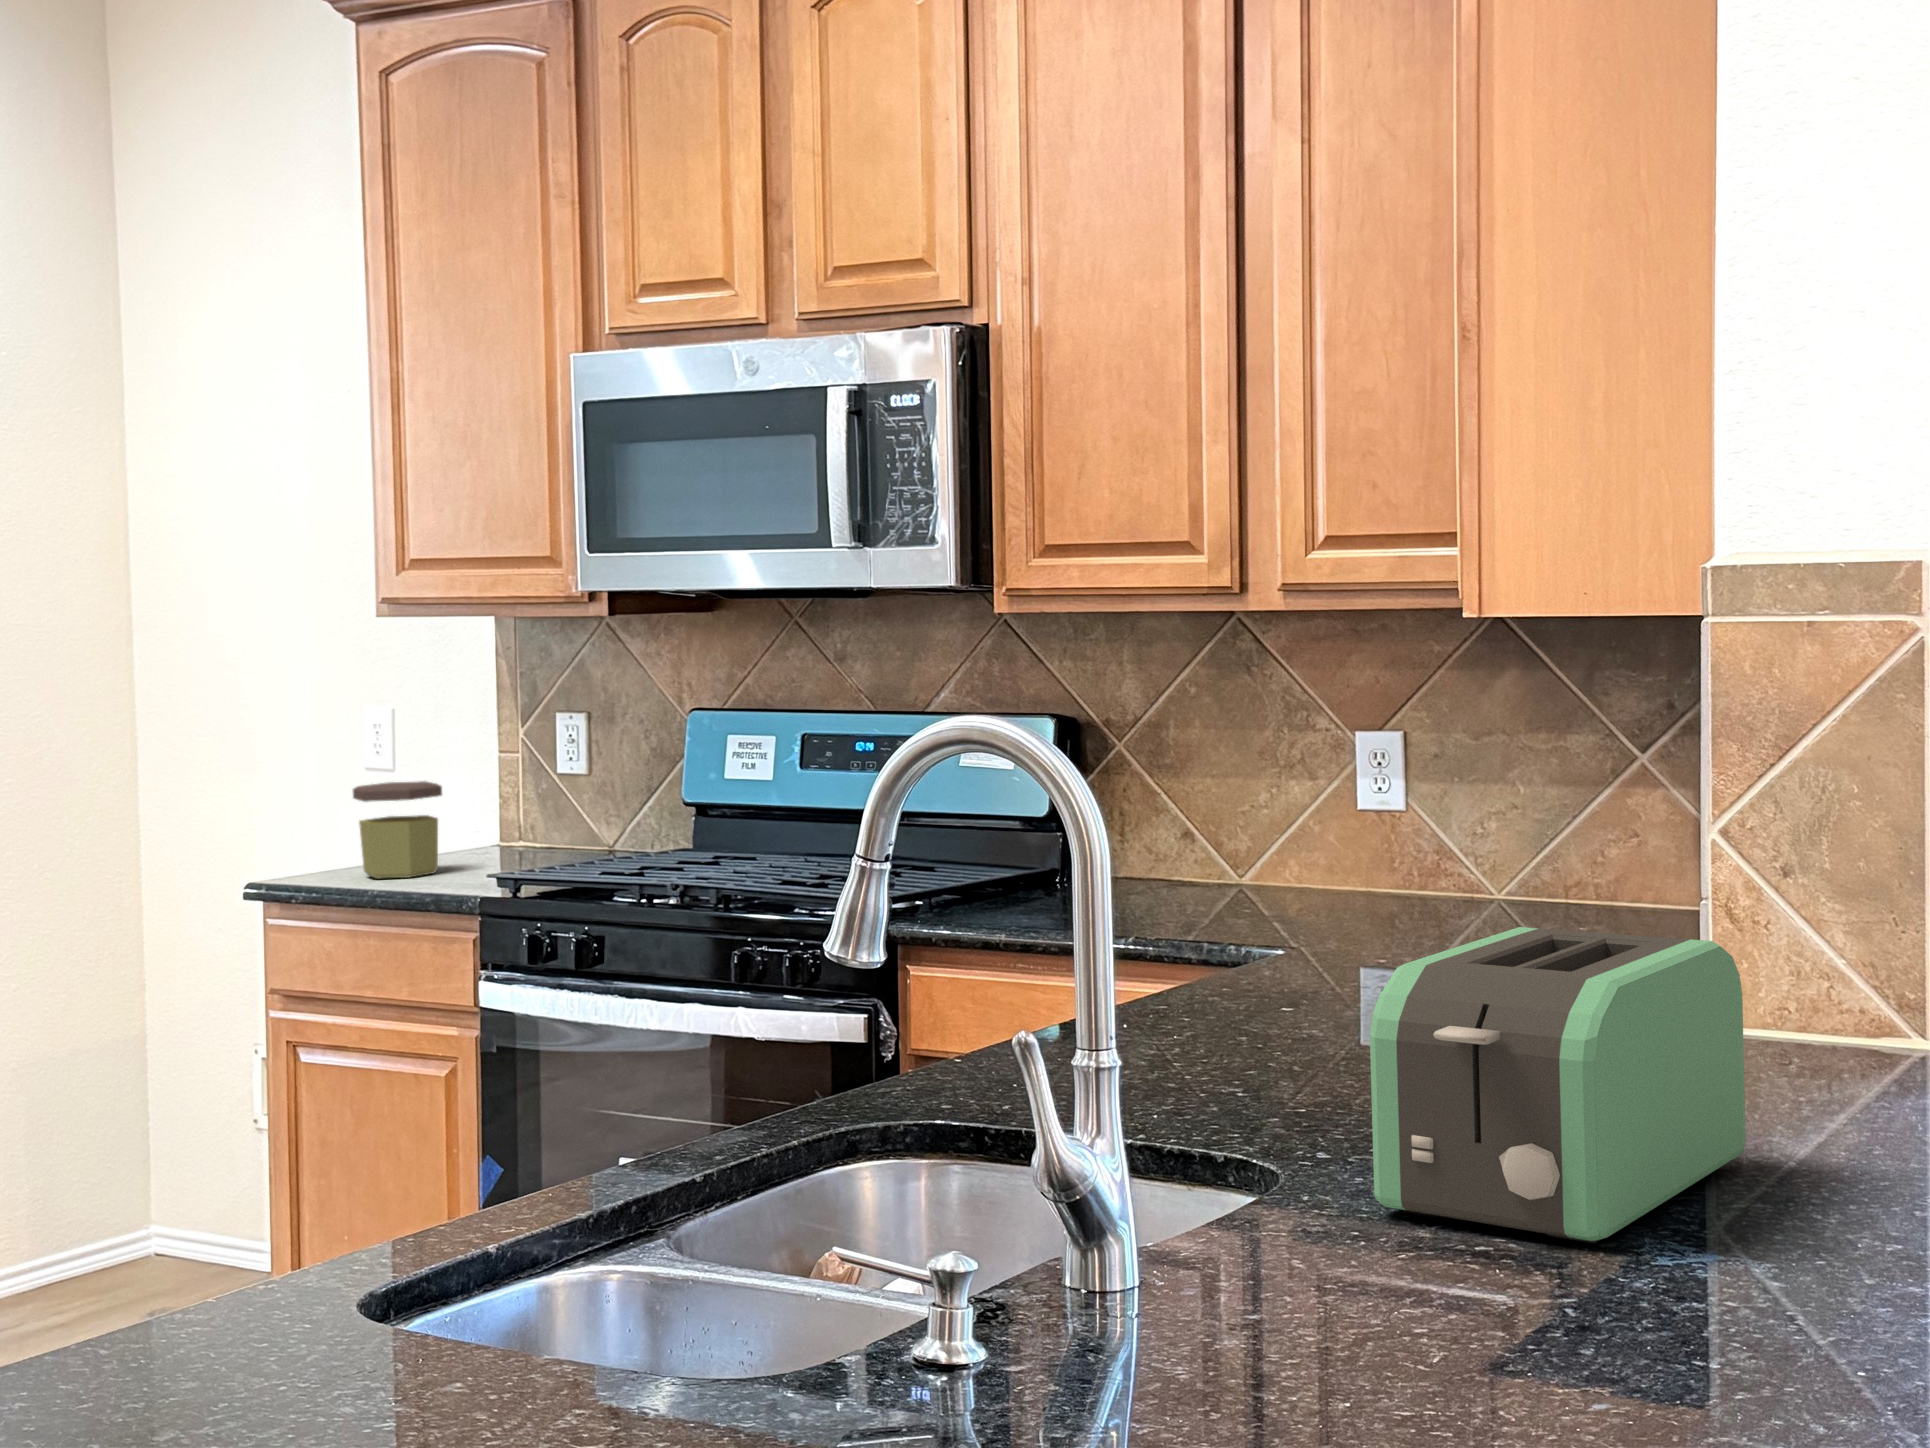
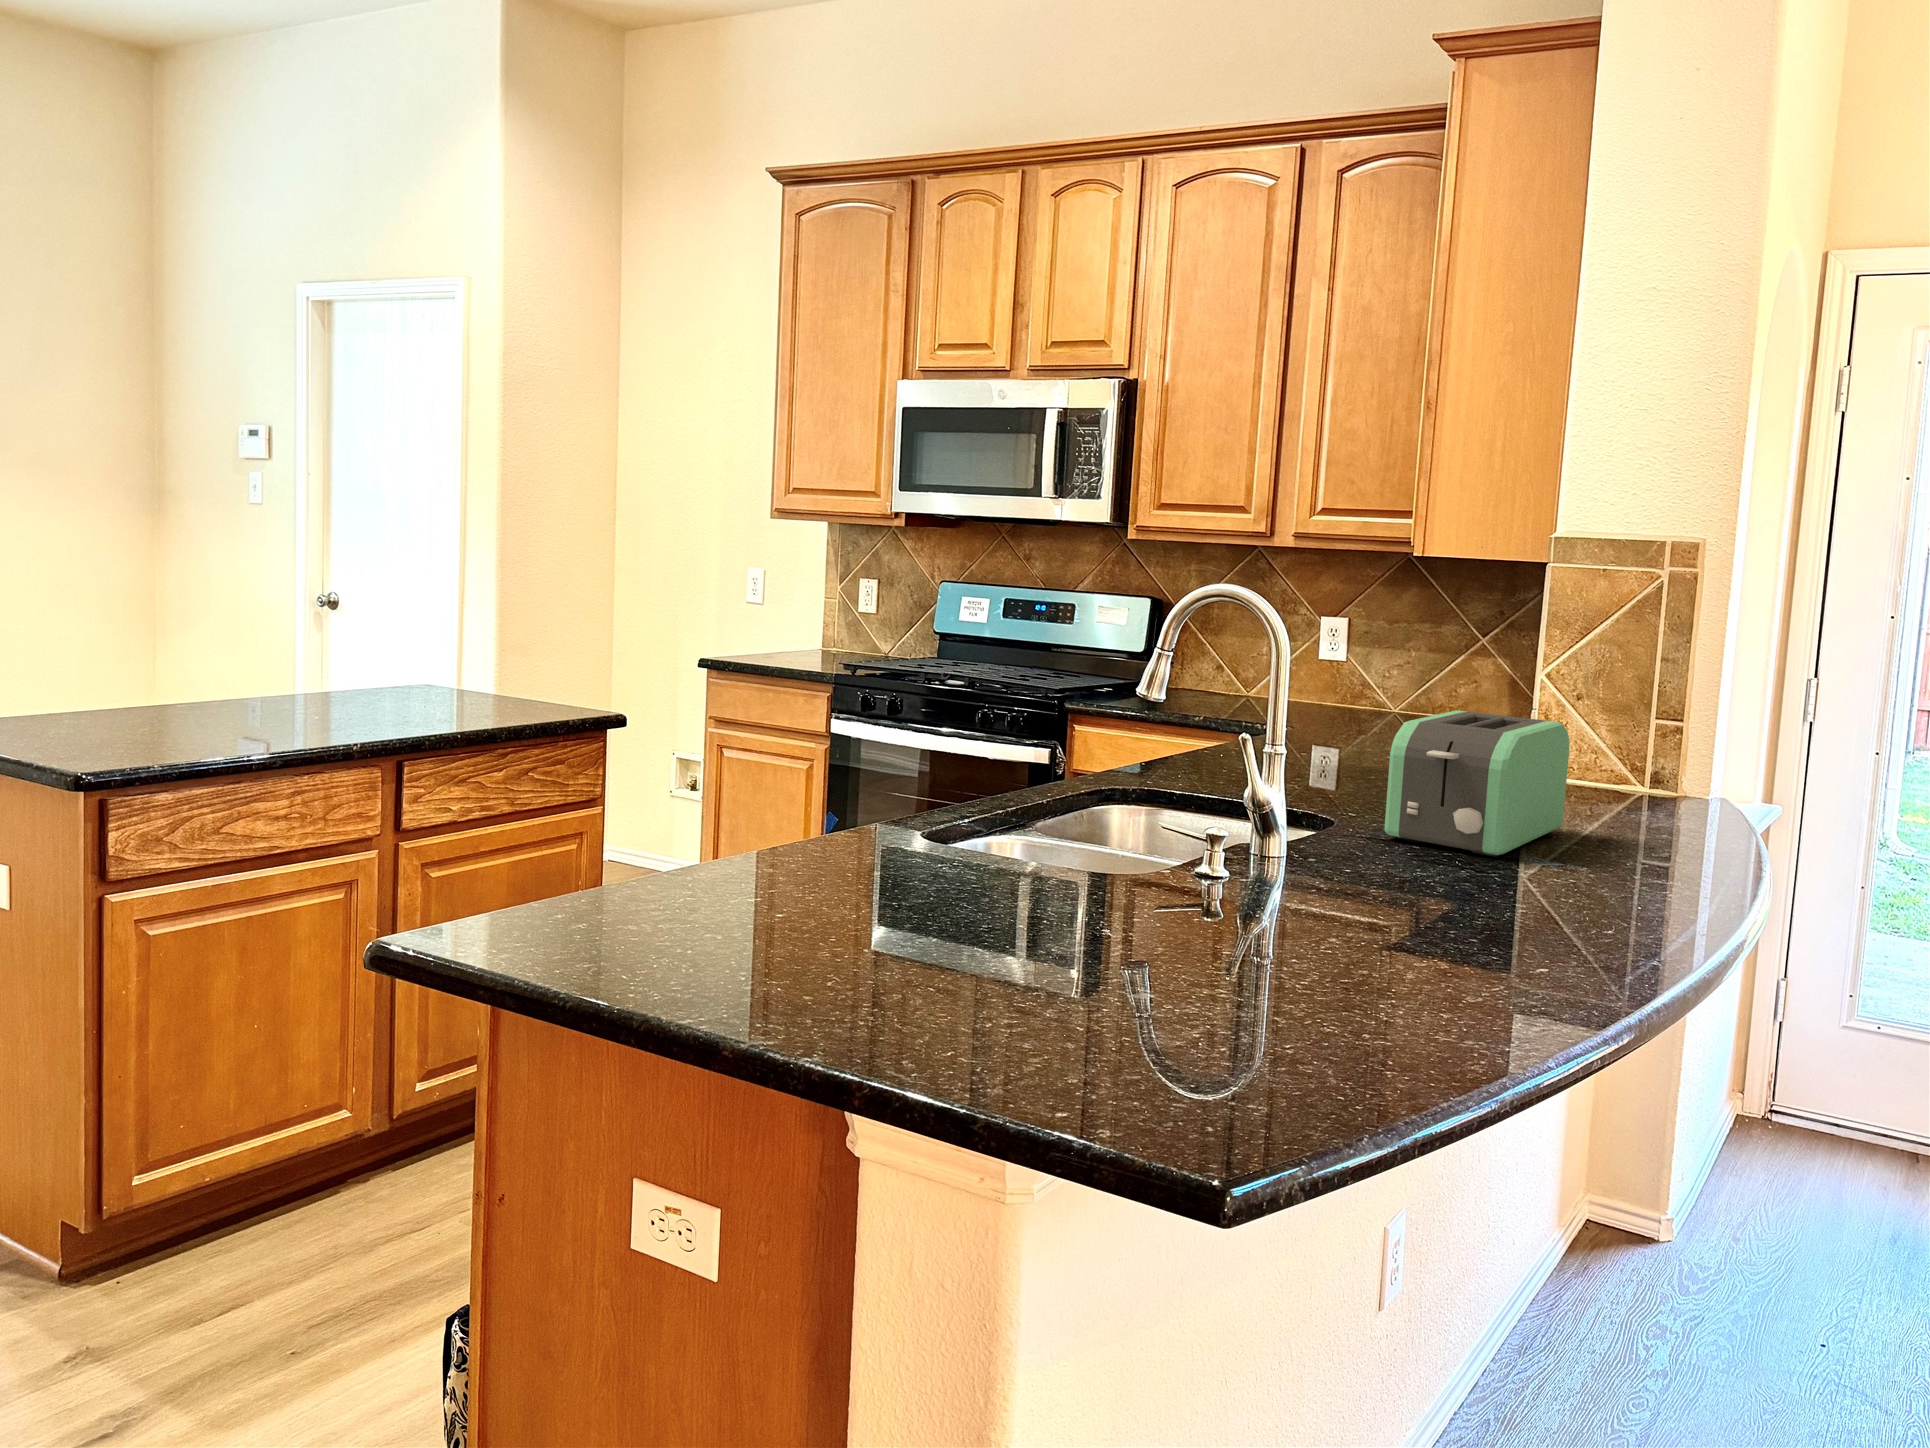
jar: present [353,781,442,878] -> none [762,609,810,661]

